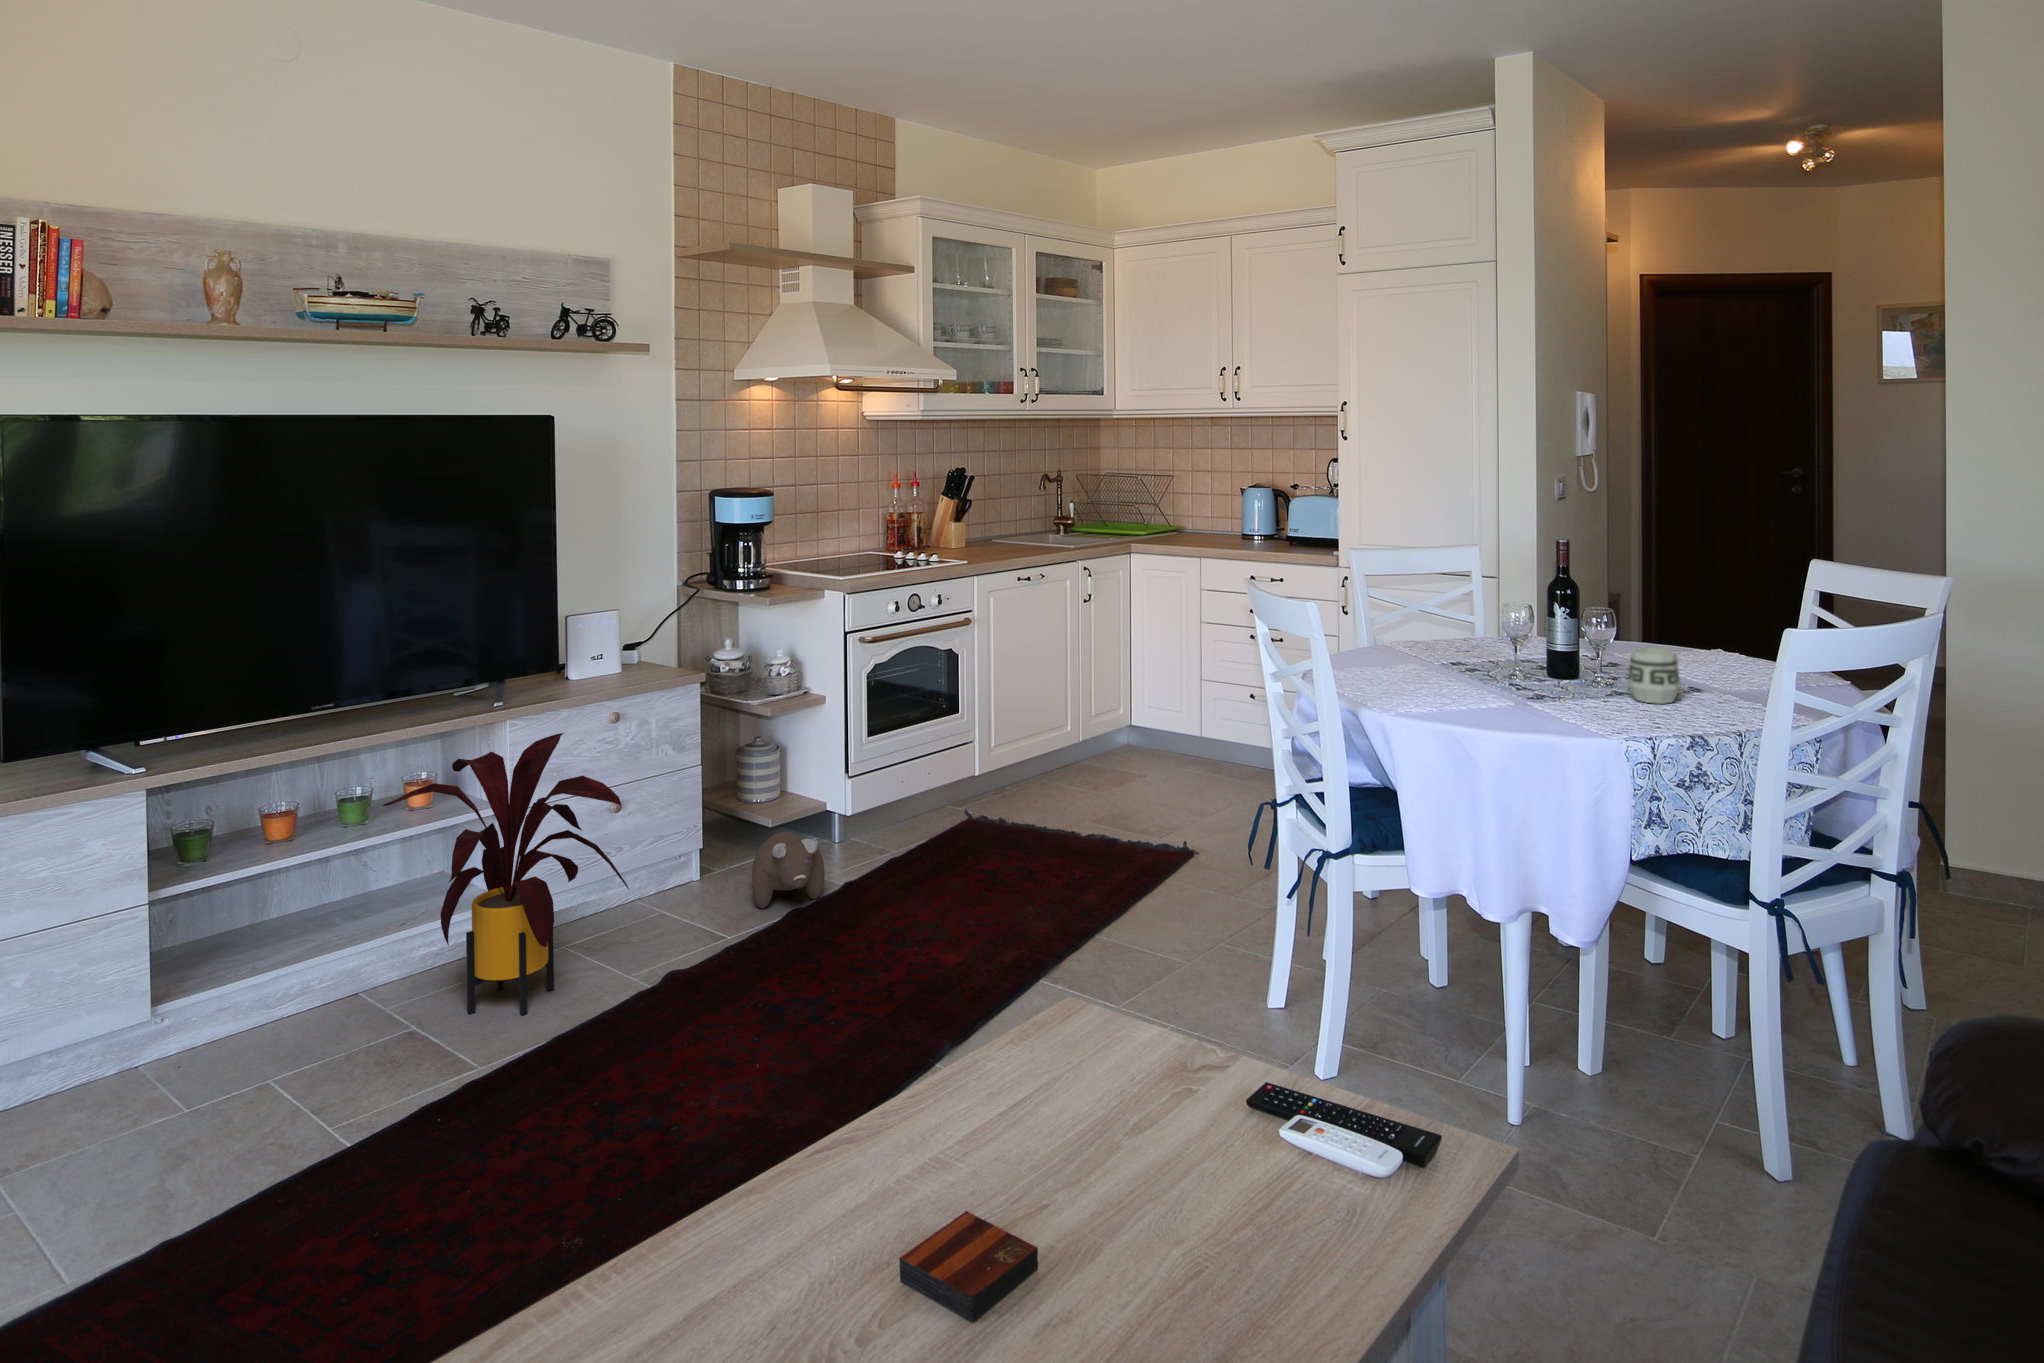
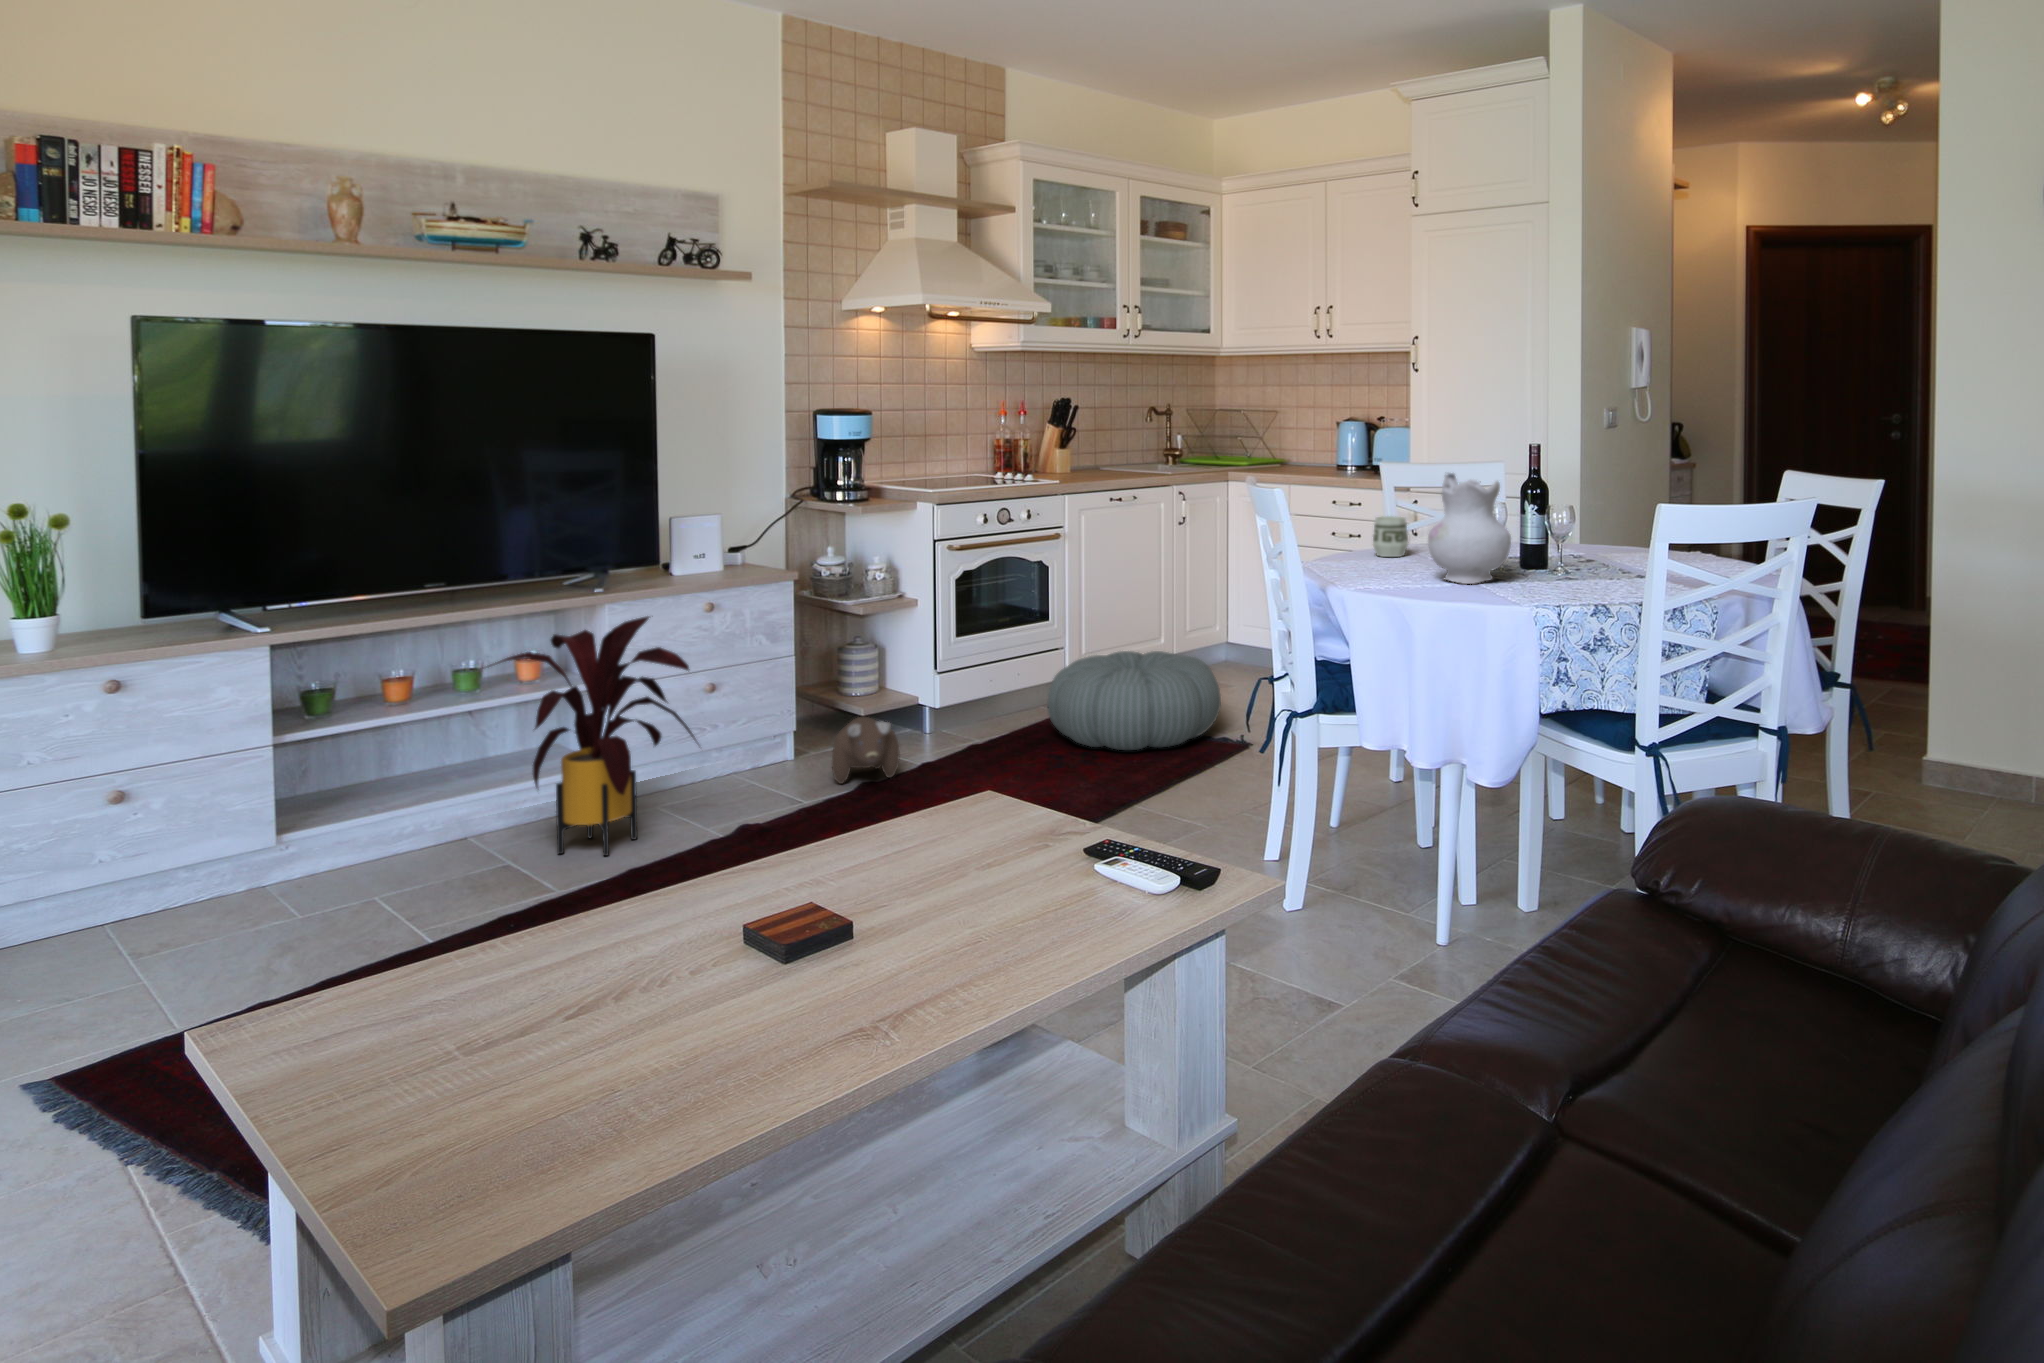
ceramic pitcher: none [1468,576,1565,705] -> present [1428,473,1511,584]
cup: present [1628,648,1680,704] -> present [1373,516,1408,557]
pouf: none [970,744,1155,858] -> present [1047,651,1221,750]

